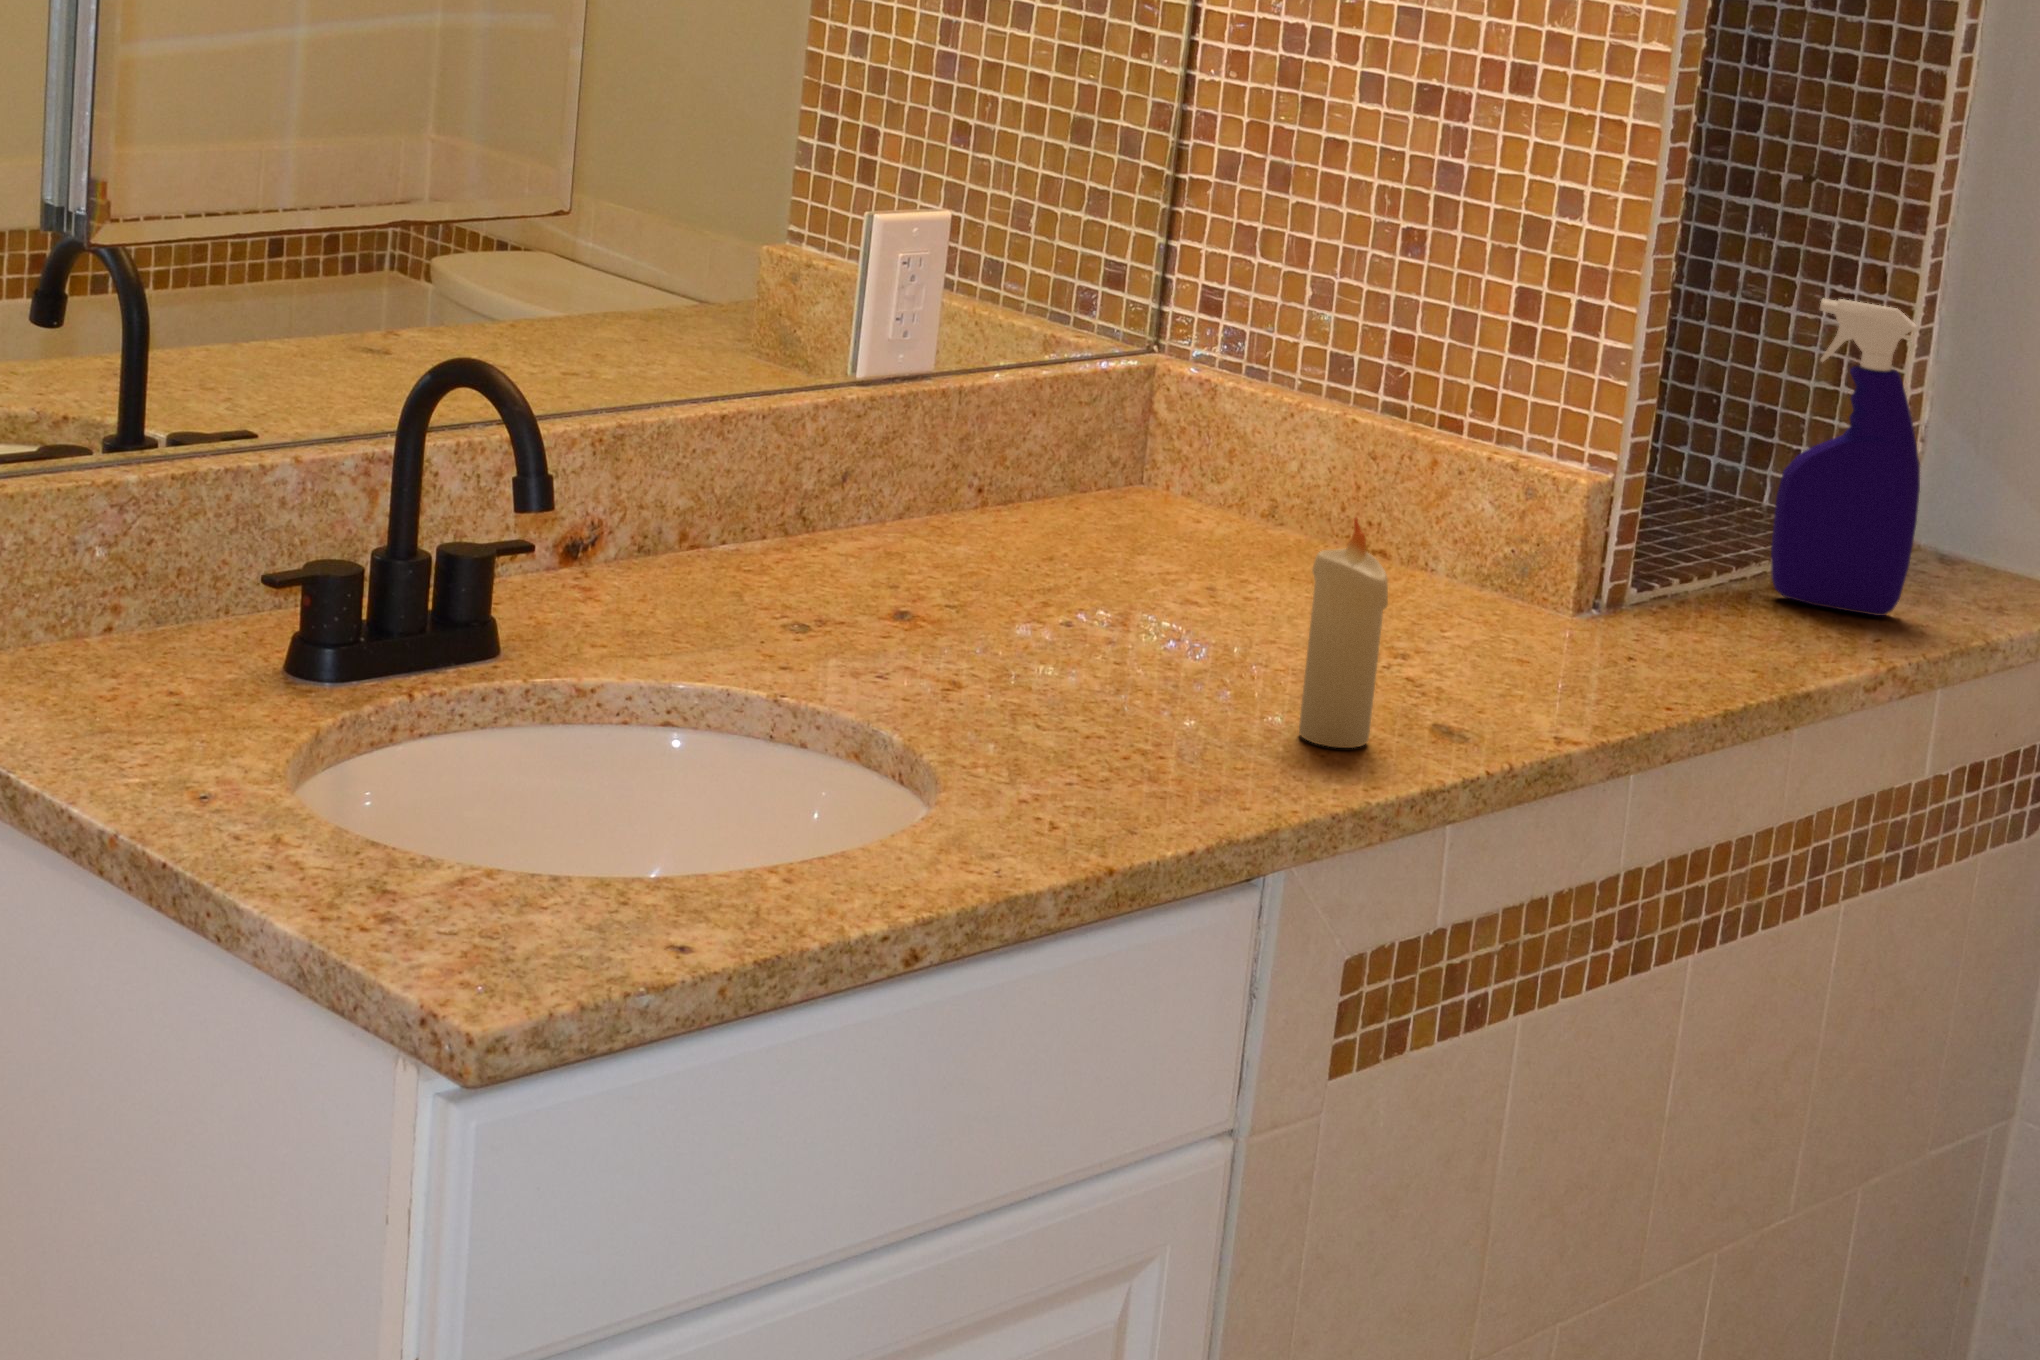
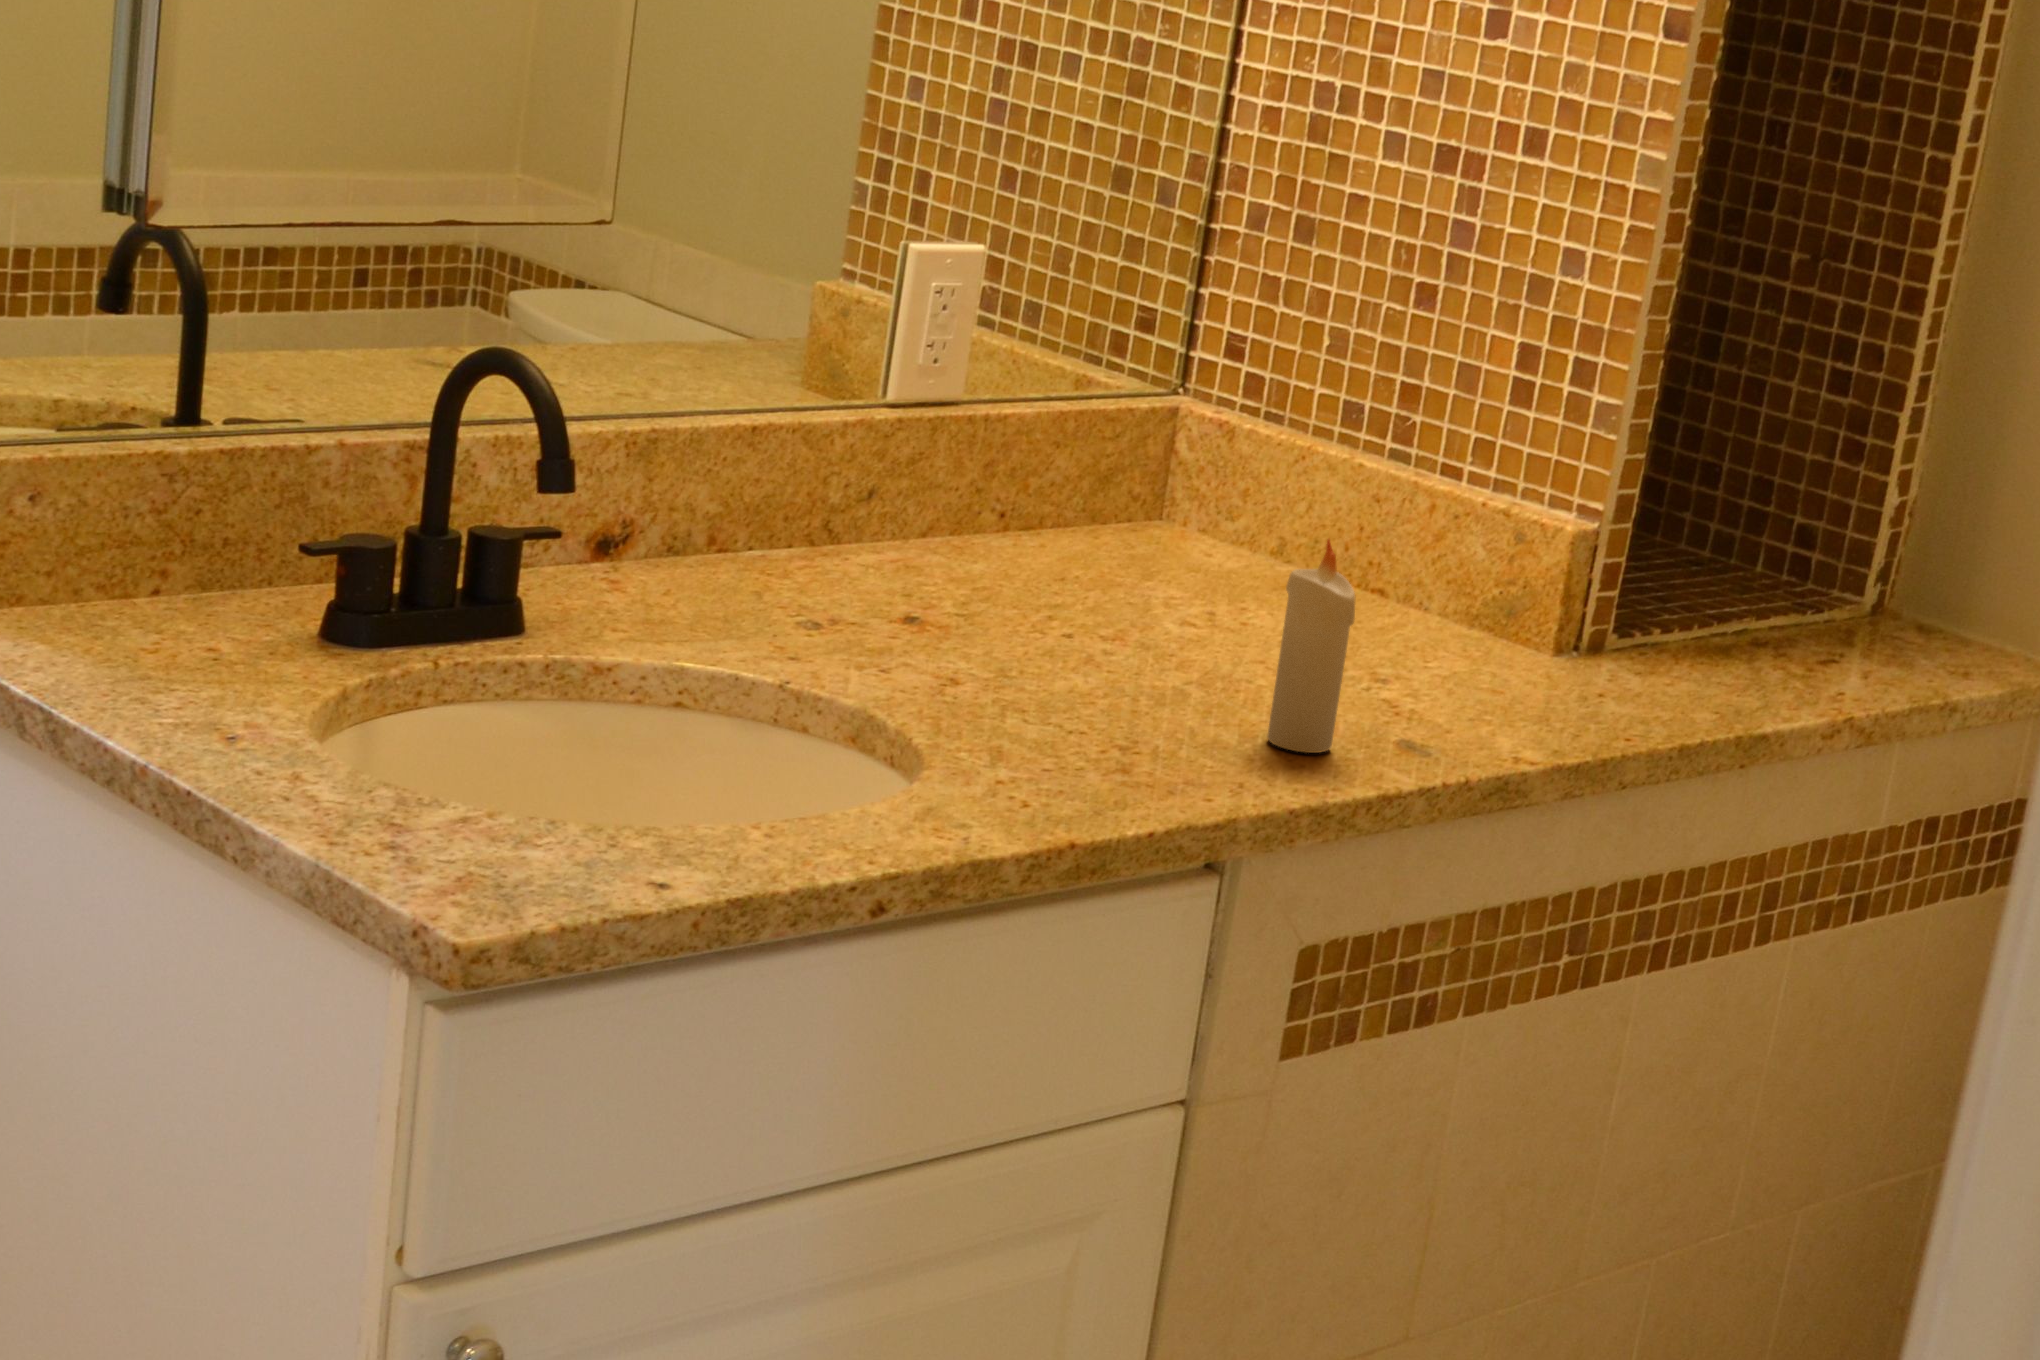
spray bottle: present [1771,298,1920,616] -> none [1747,368,1896,671]

